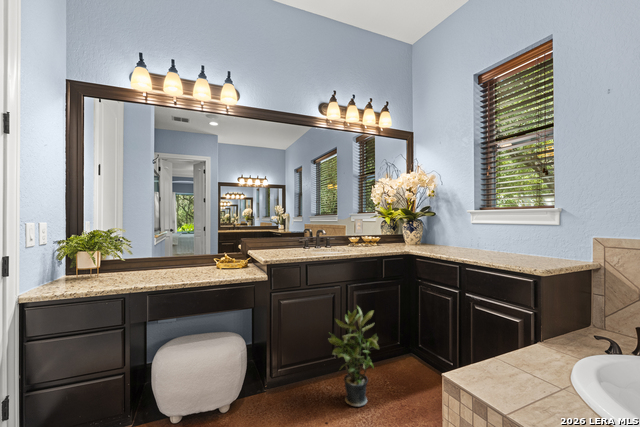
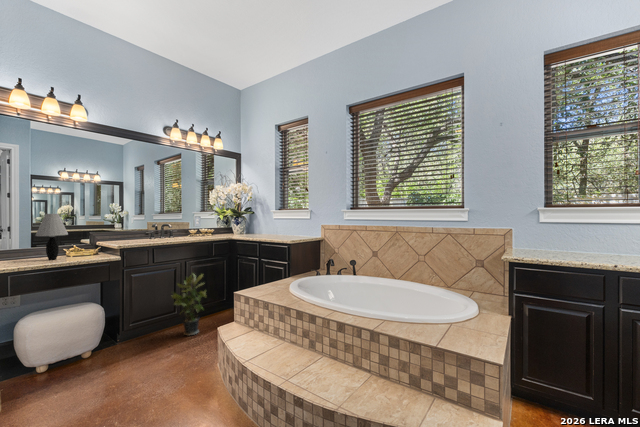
table lamp: none [179,215,212,273] -> present [36,214,68,260]

